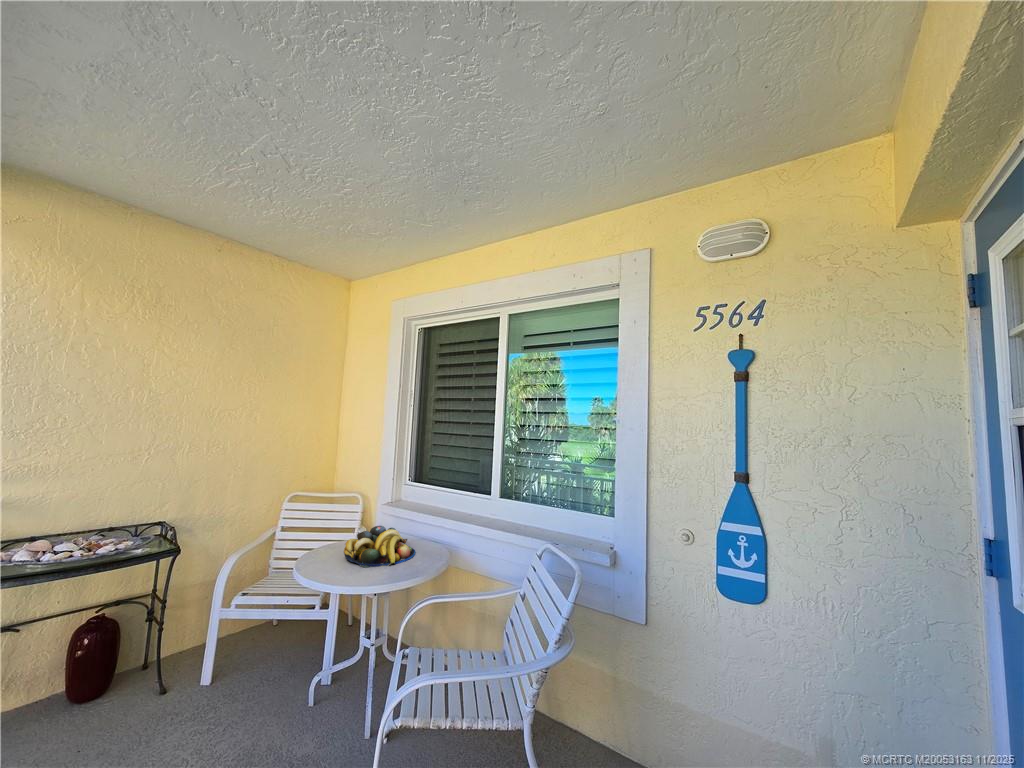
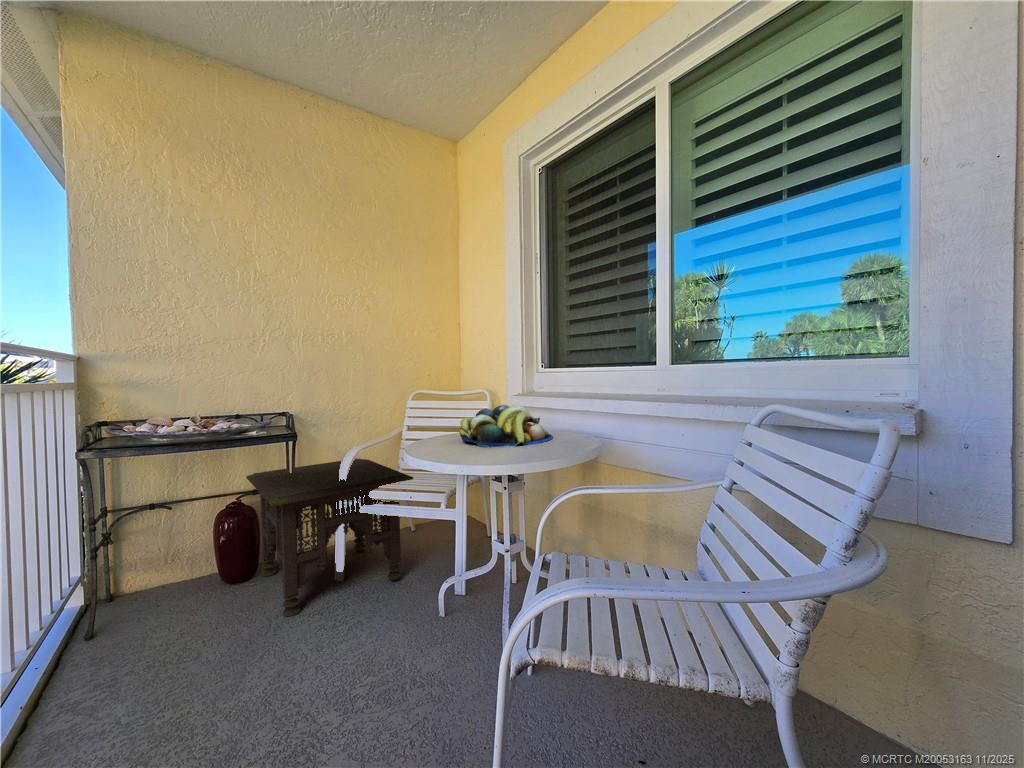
side table: none [111,558,292,730] -> present [246,459,413,617]

